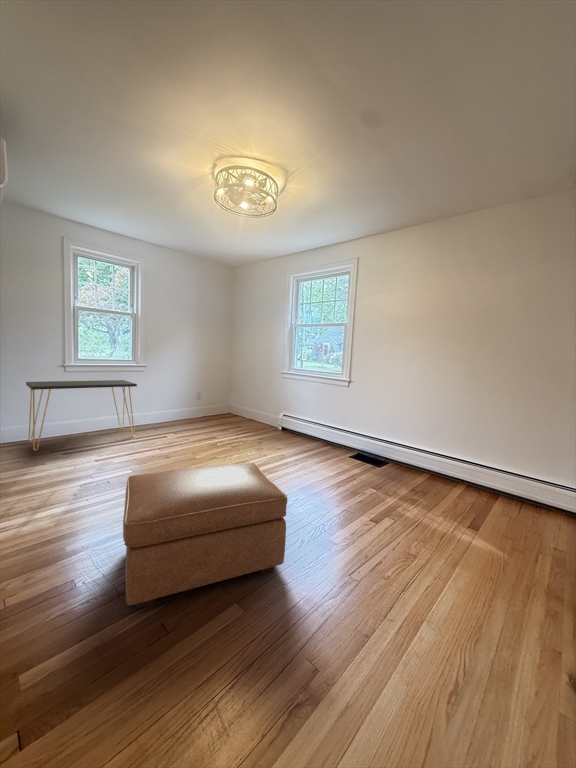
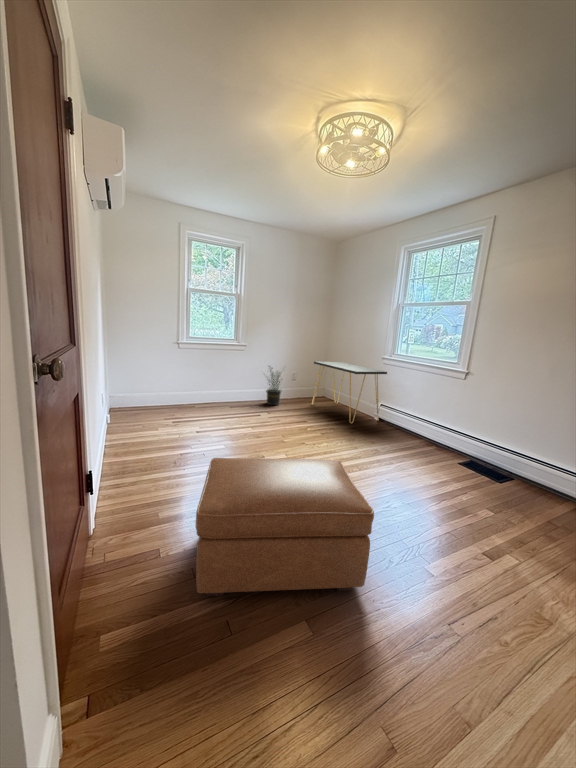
desk: present [26,380,137,451] -> present [312,362,387,423]
potted plant: none [163,383,192,426] -> present [266,366,281,405]

